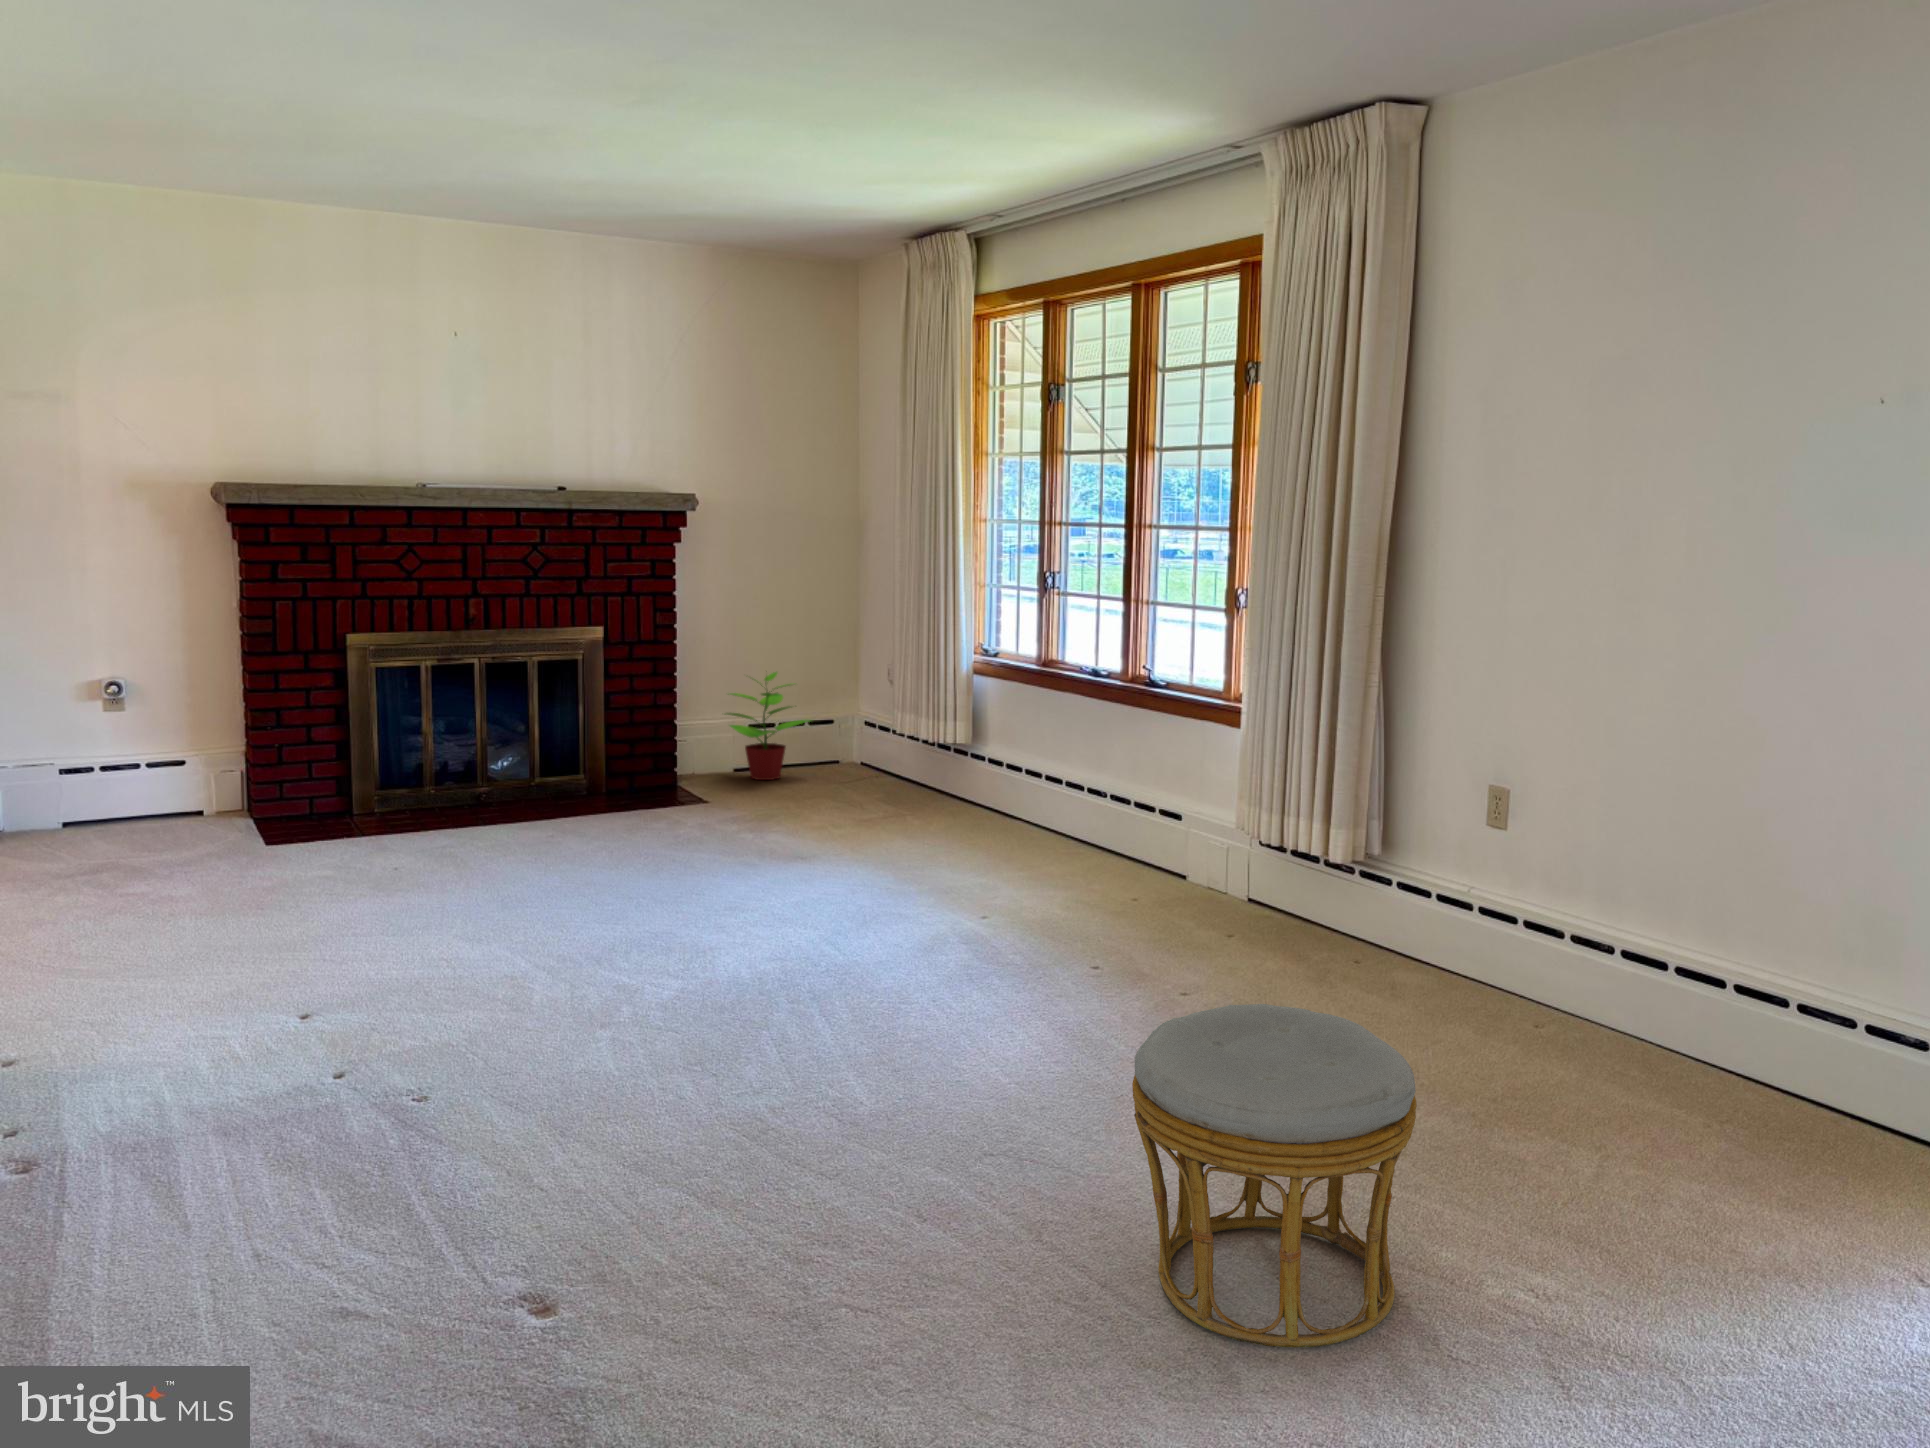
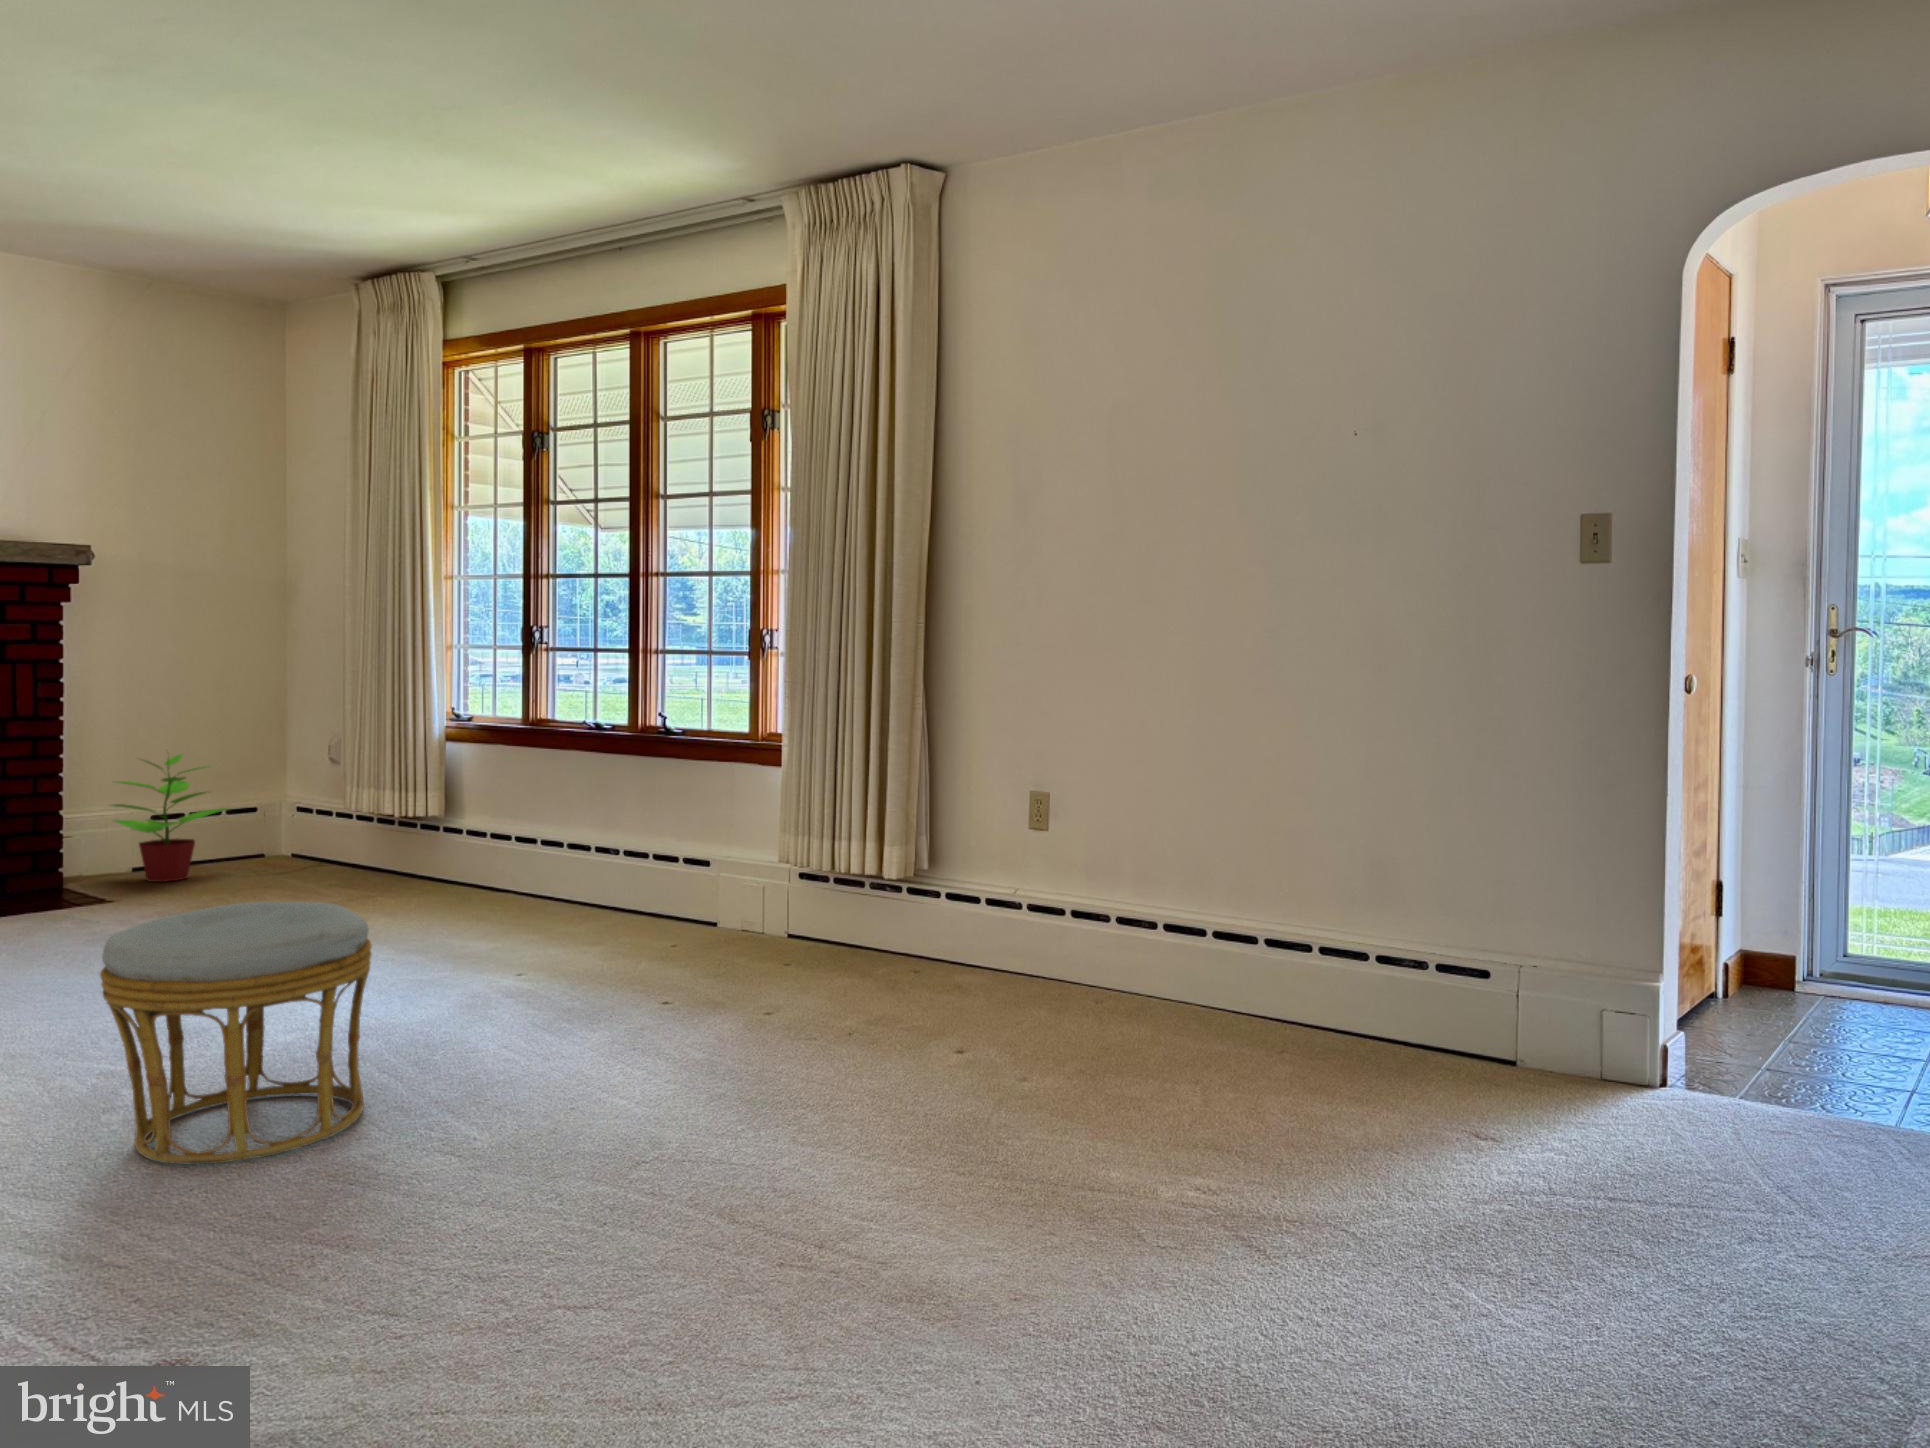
ottoman: present [1132,1004,1417,1347] -> present [100,902,372,1165]

